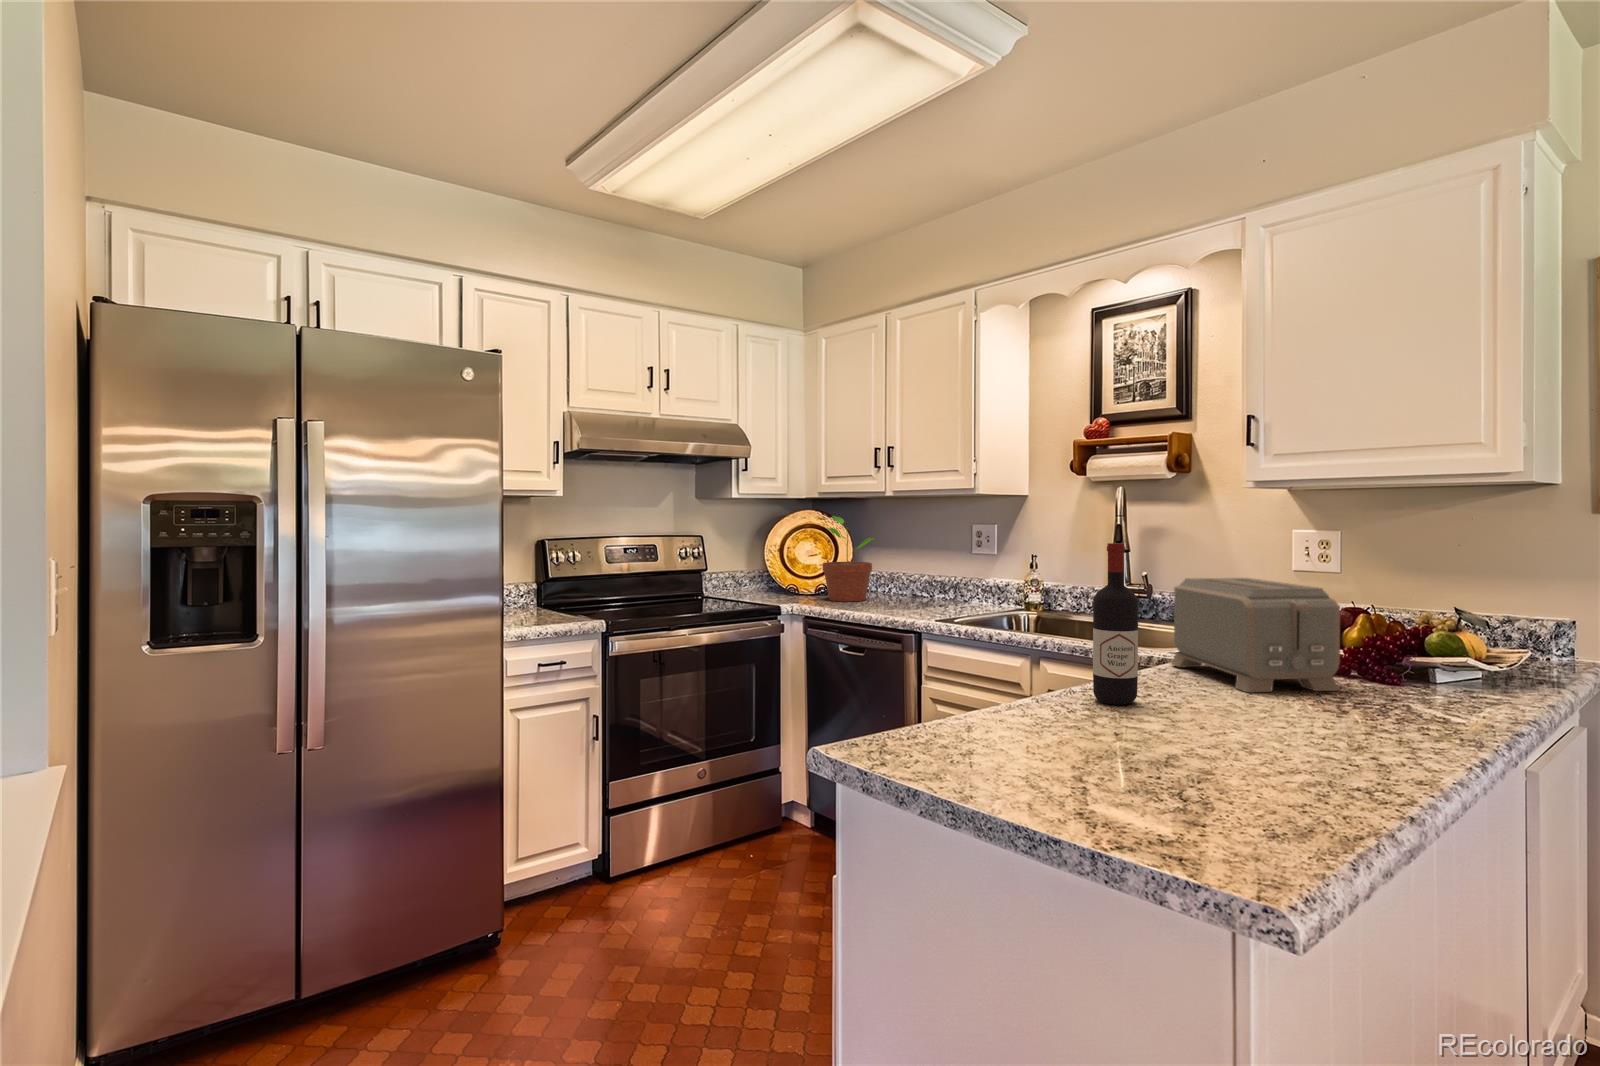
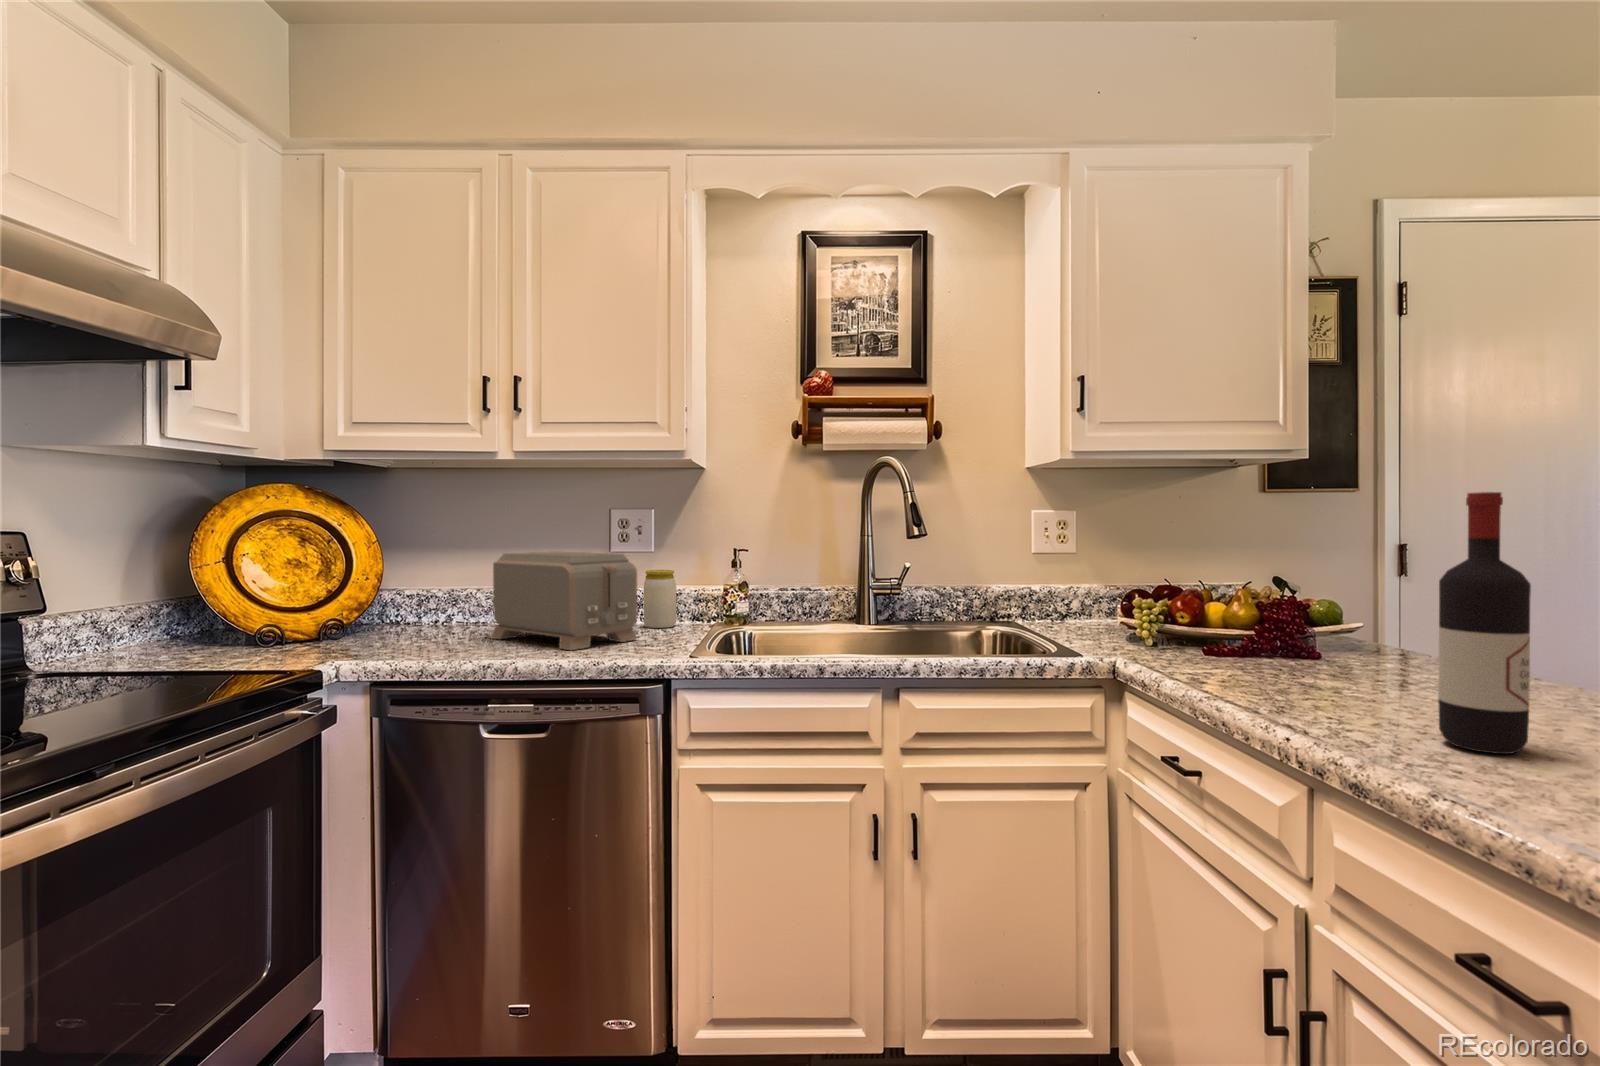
potted plant: present [823,516,874,601] -> none [355,493,466,644]
jar: none [980,568,1003,608] -> present [643,570,676,628]
toaster: present [1171,578,1340,692] -> present [491,551,638,650]

